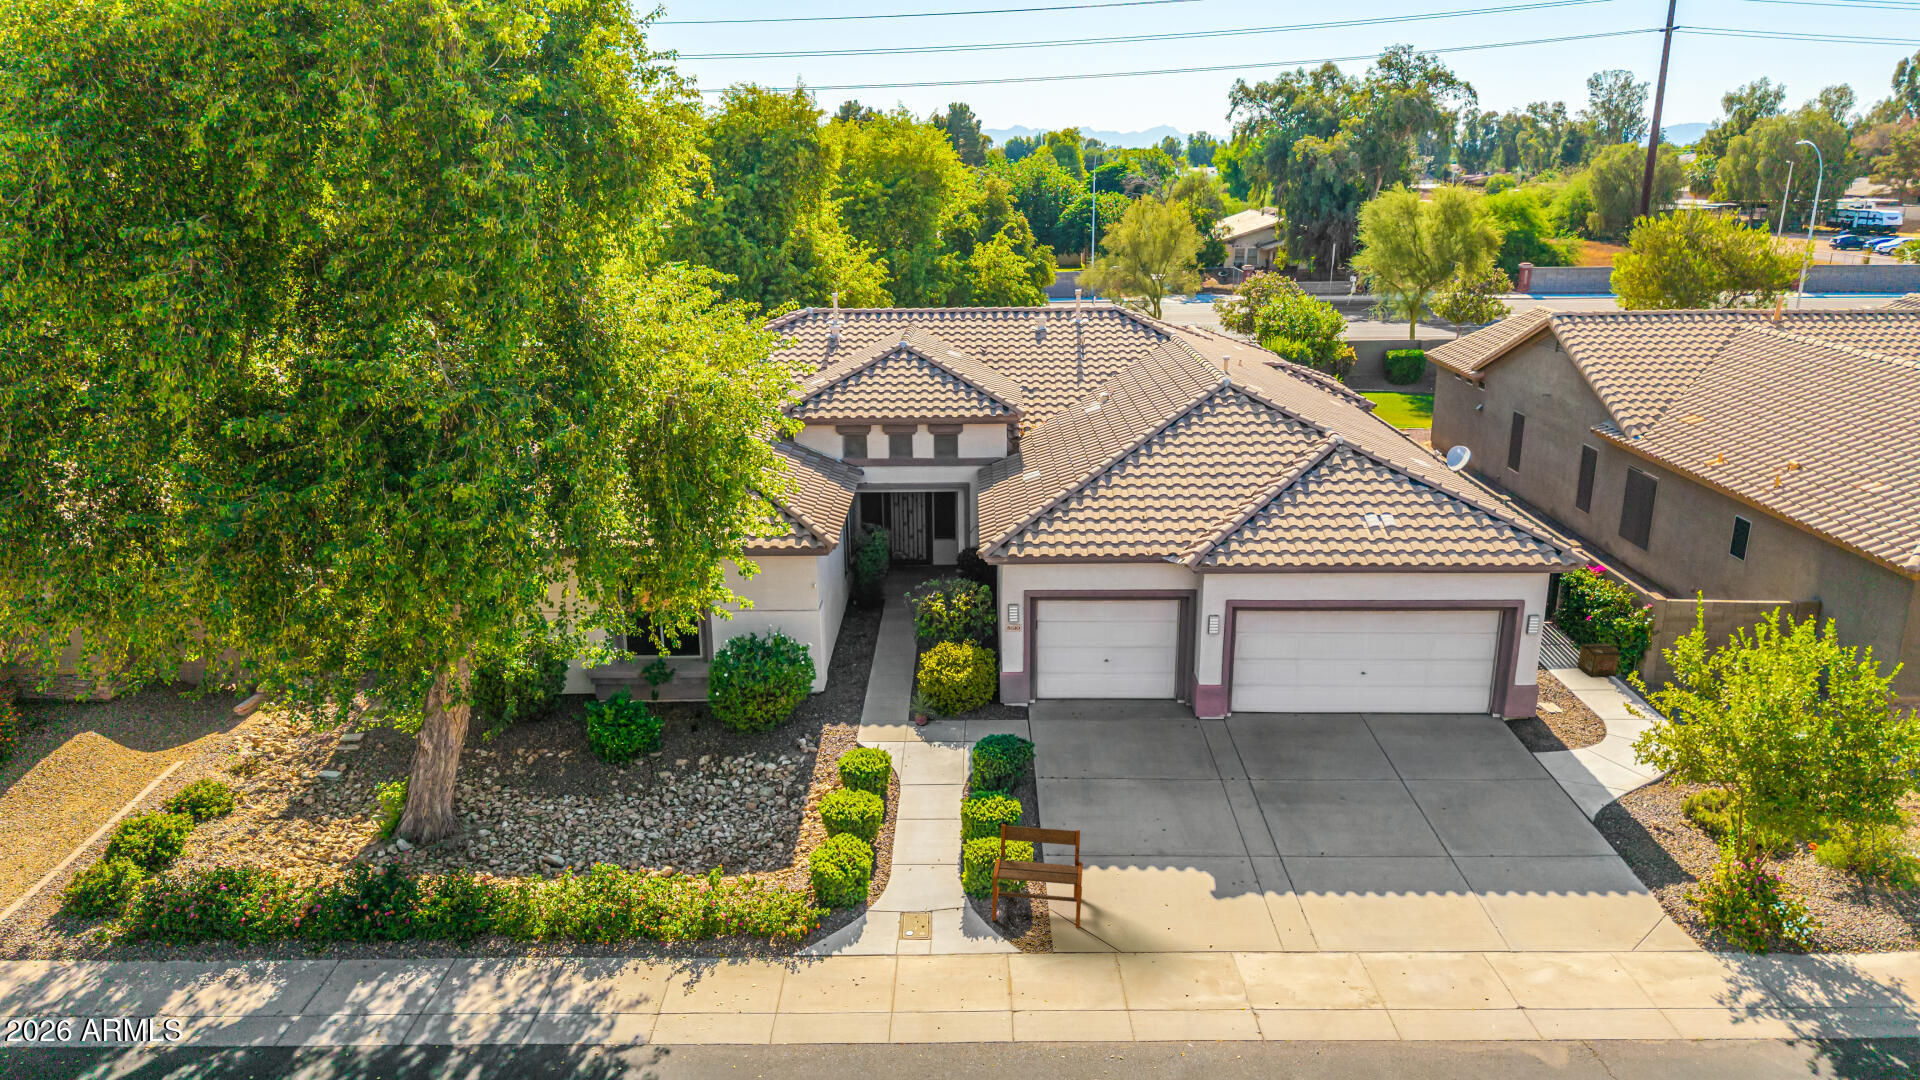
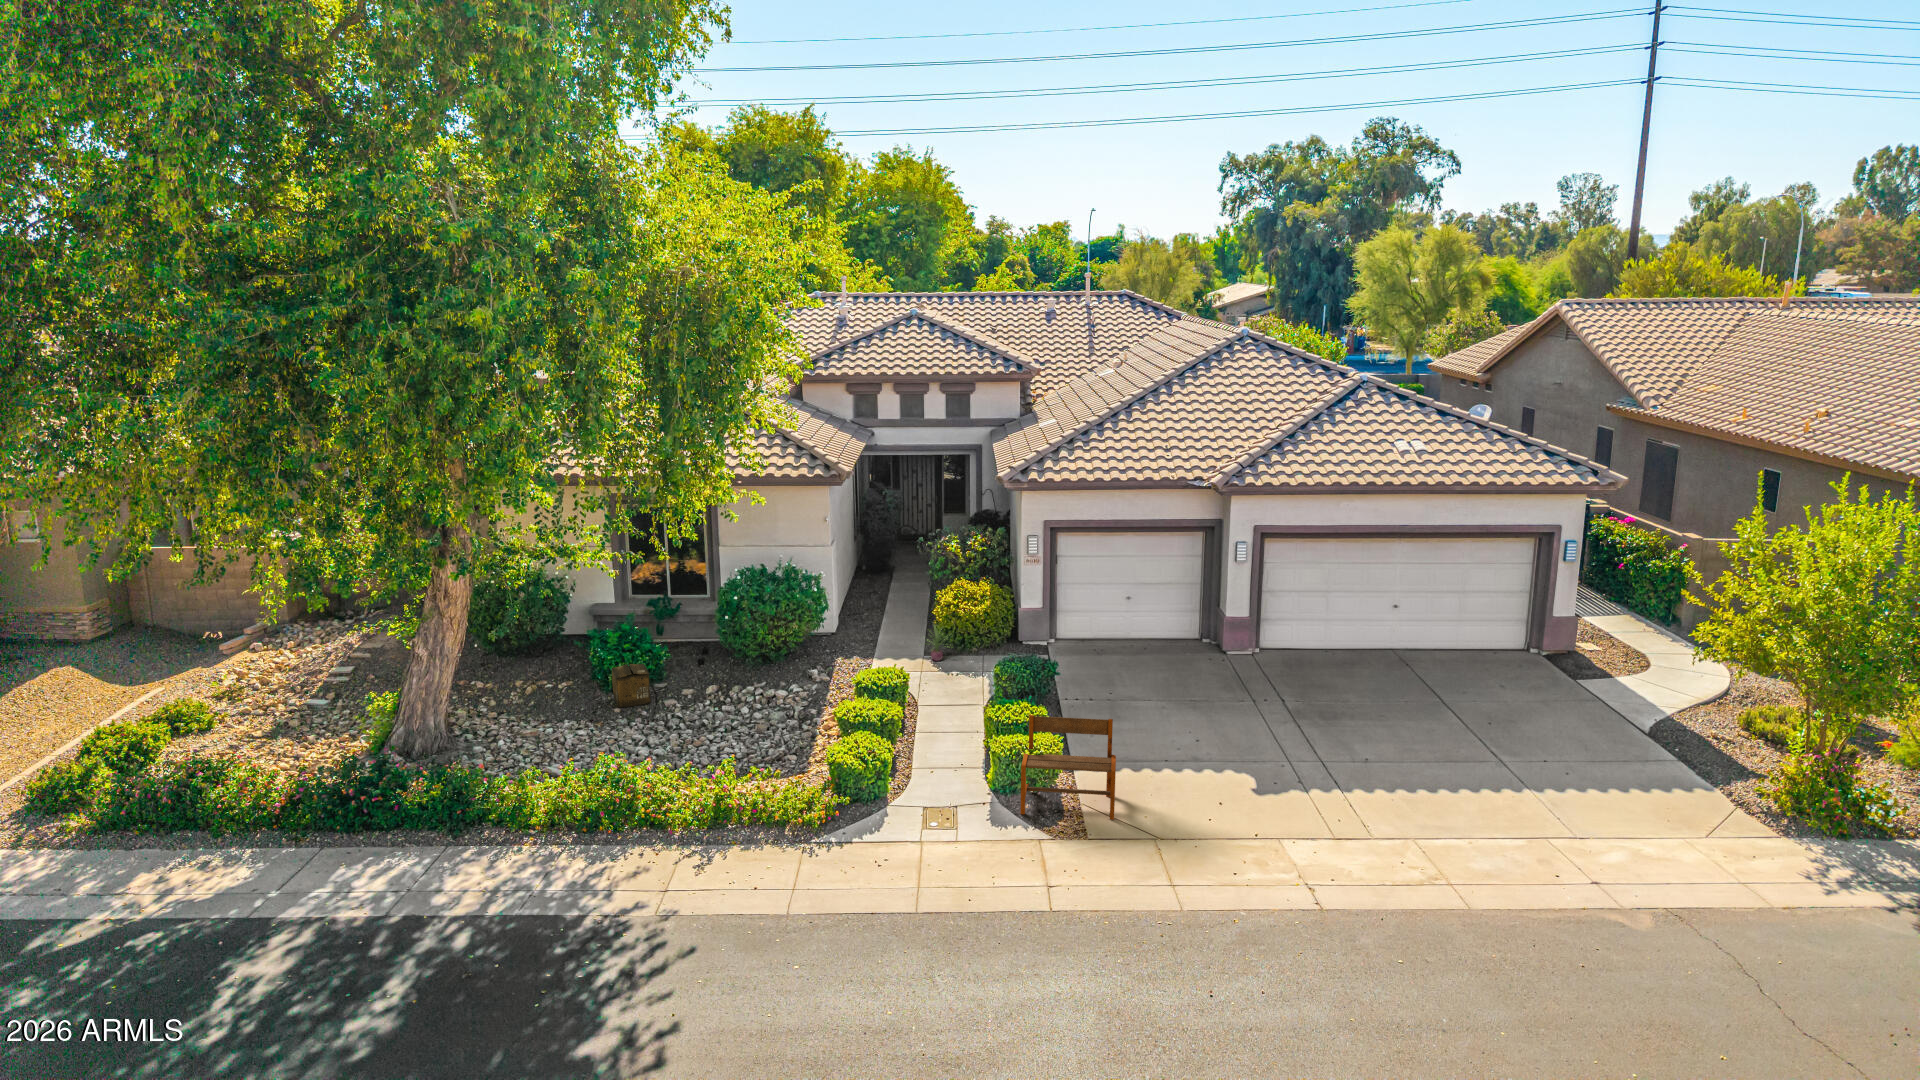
cardboard box: present [1578,643,1620,677] -> present [612,664,651,708]

